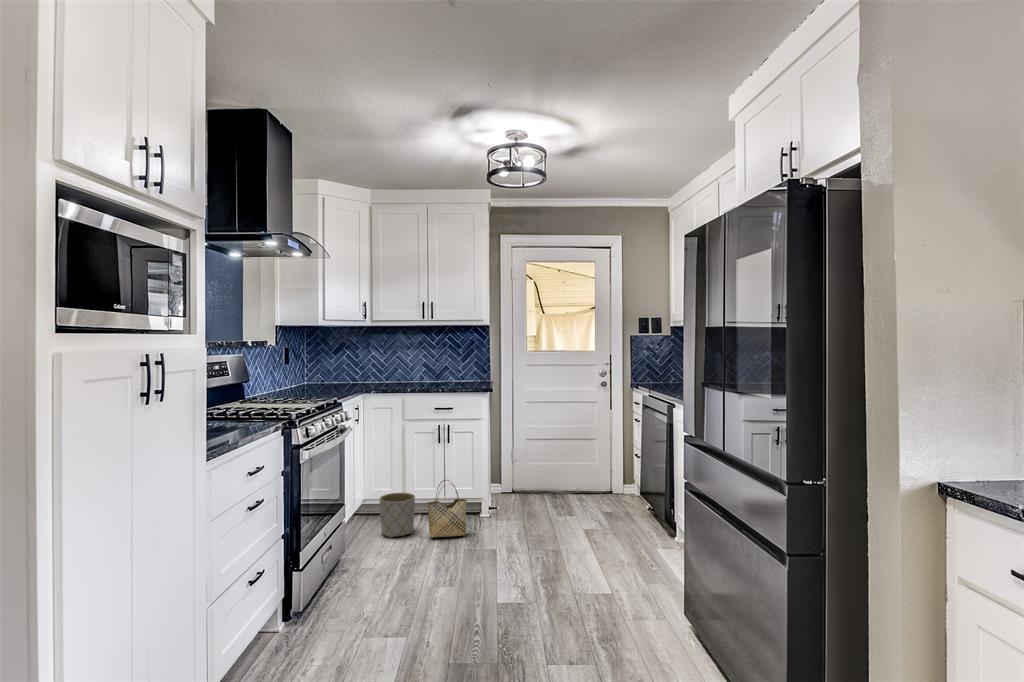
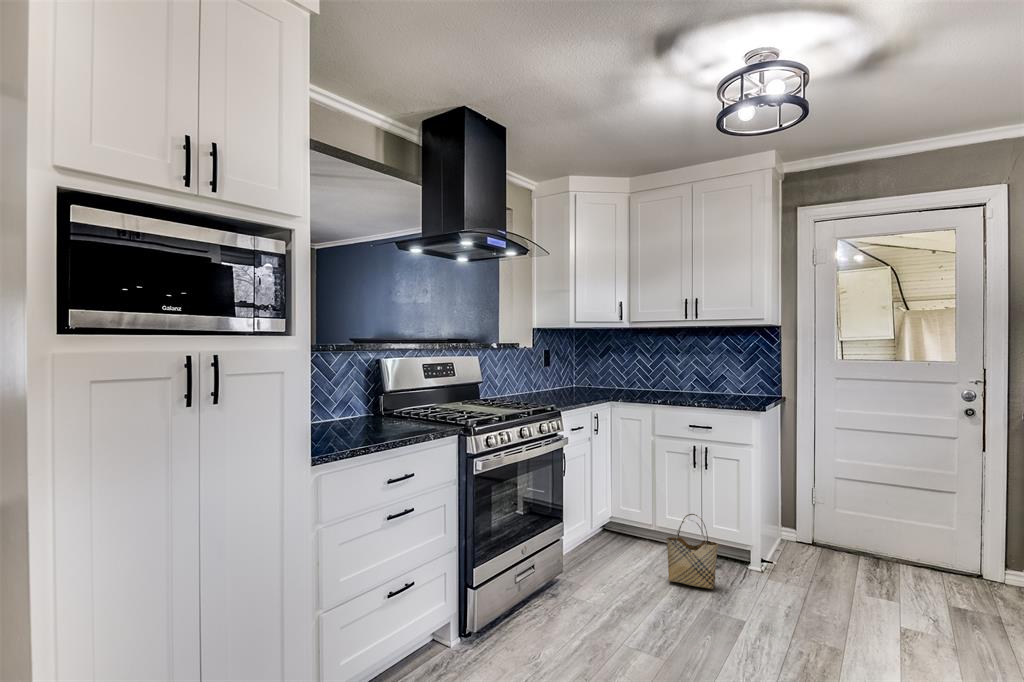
planter: present [380,493,415,538] -> none [616,517,657,570]

